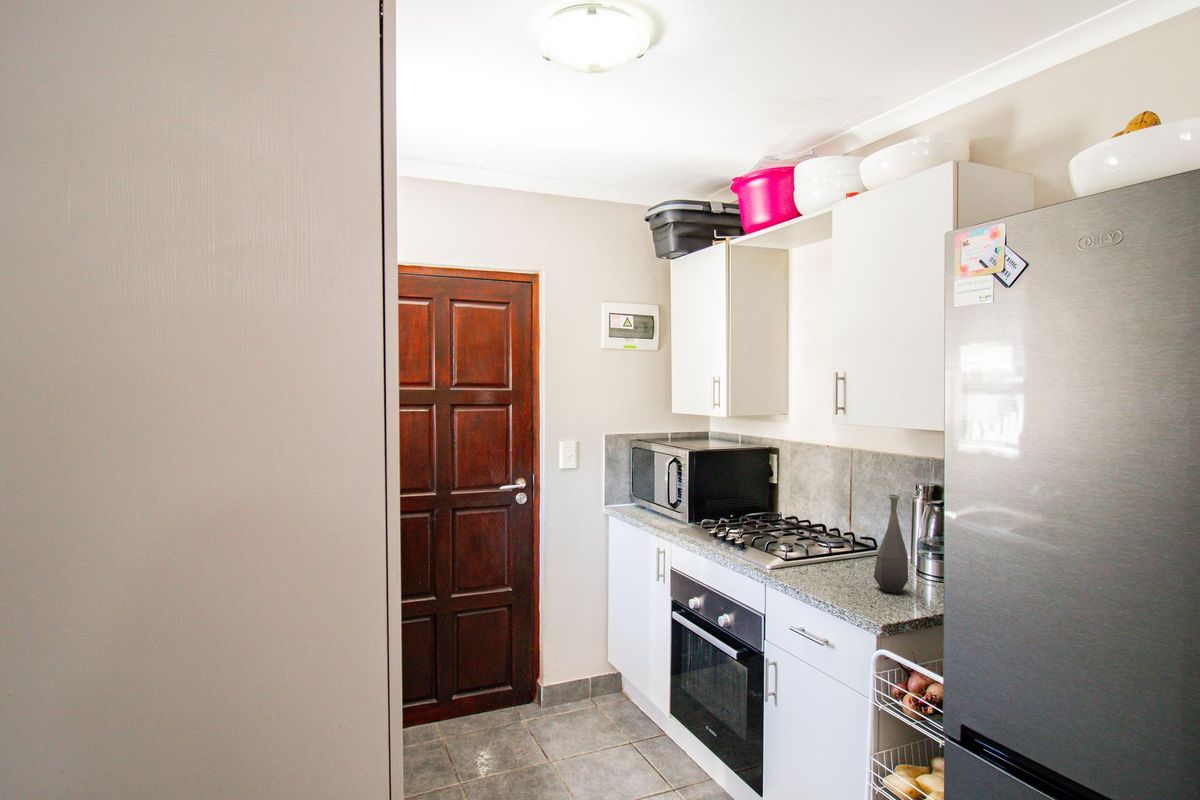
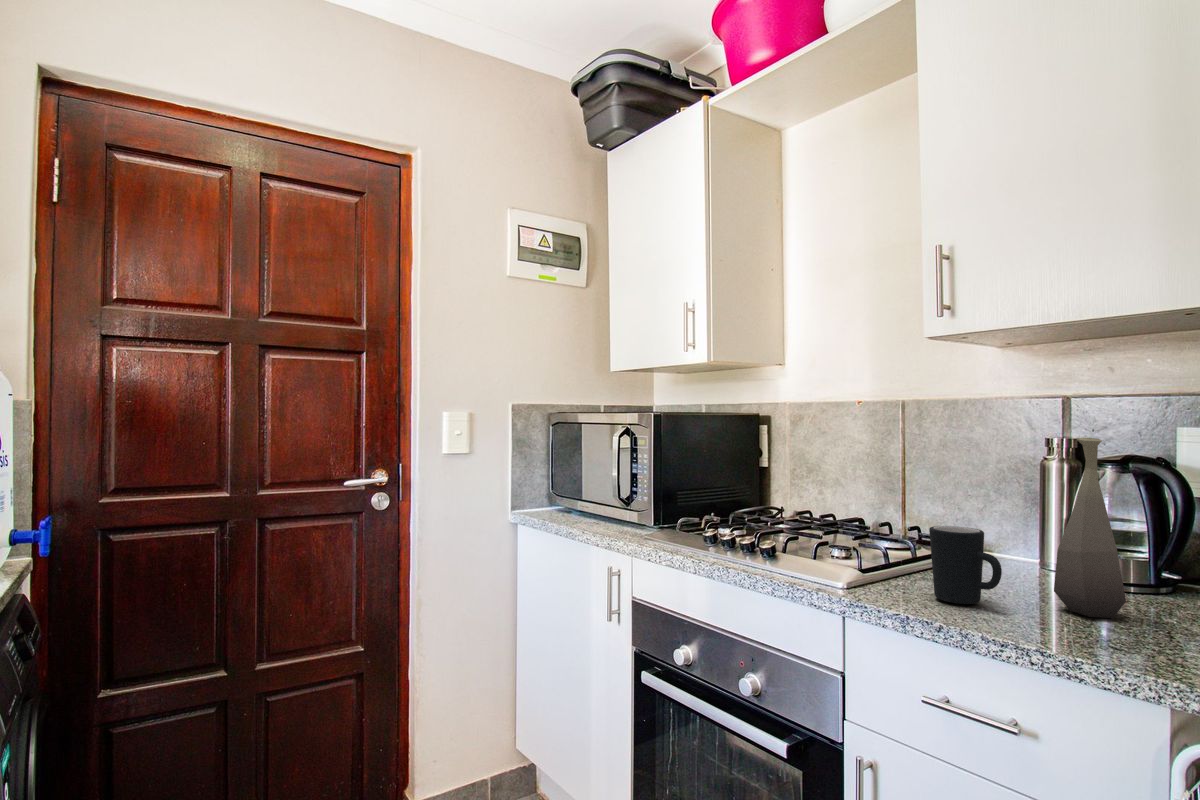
mug: none [810,538,839,581] -> present [929,526,1002,604]

